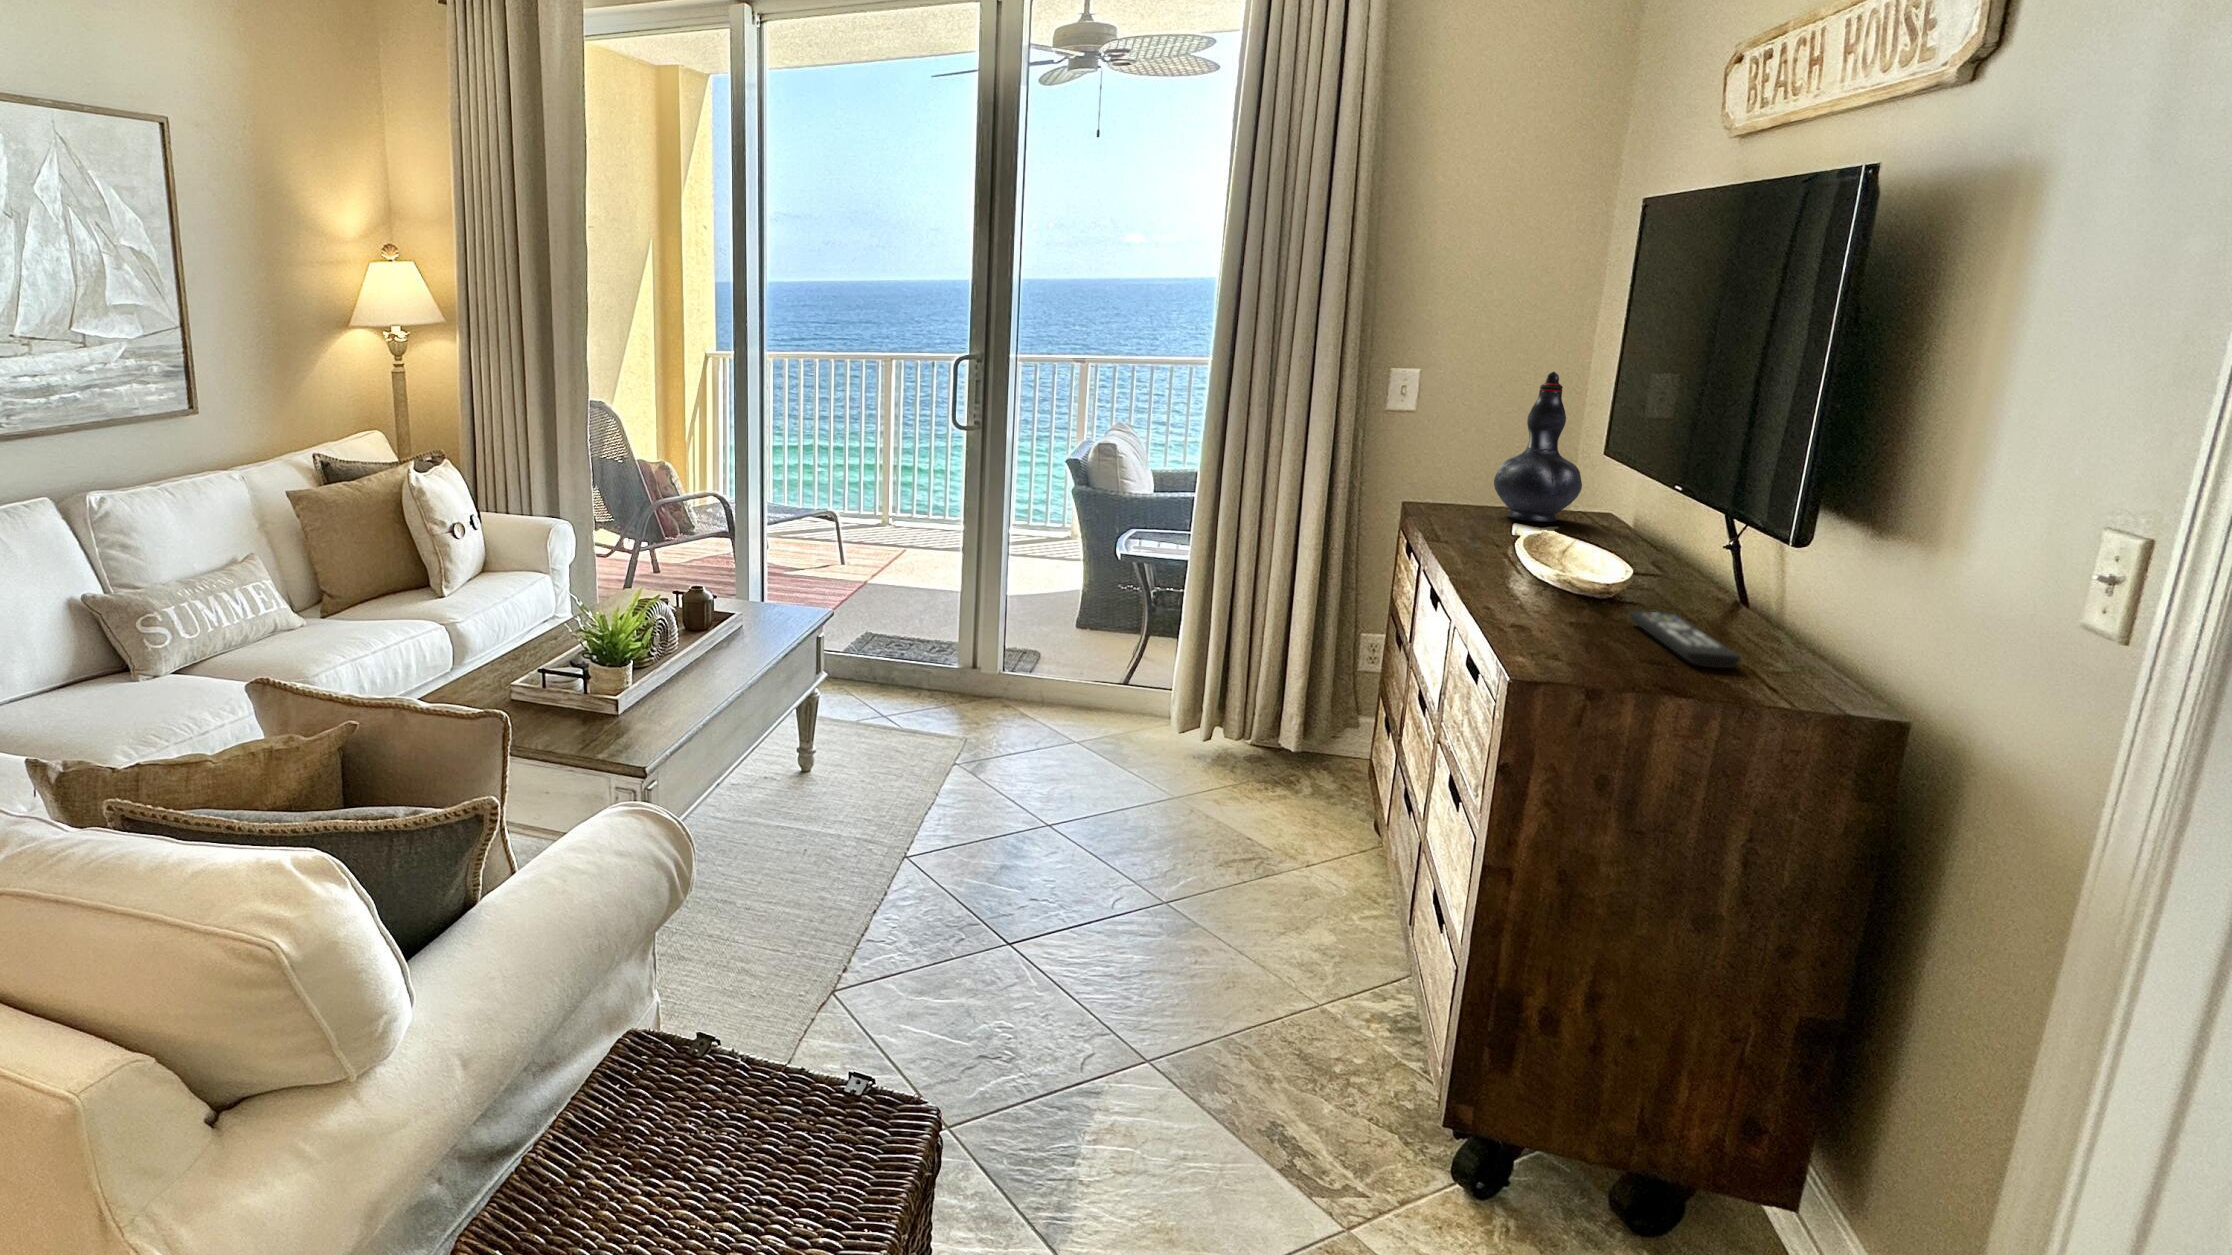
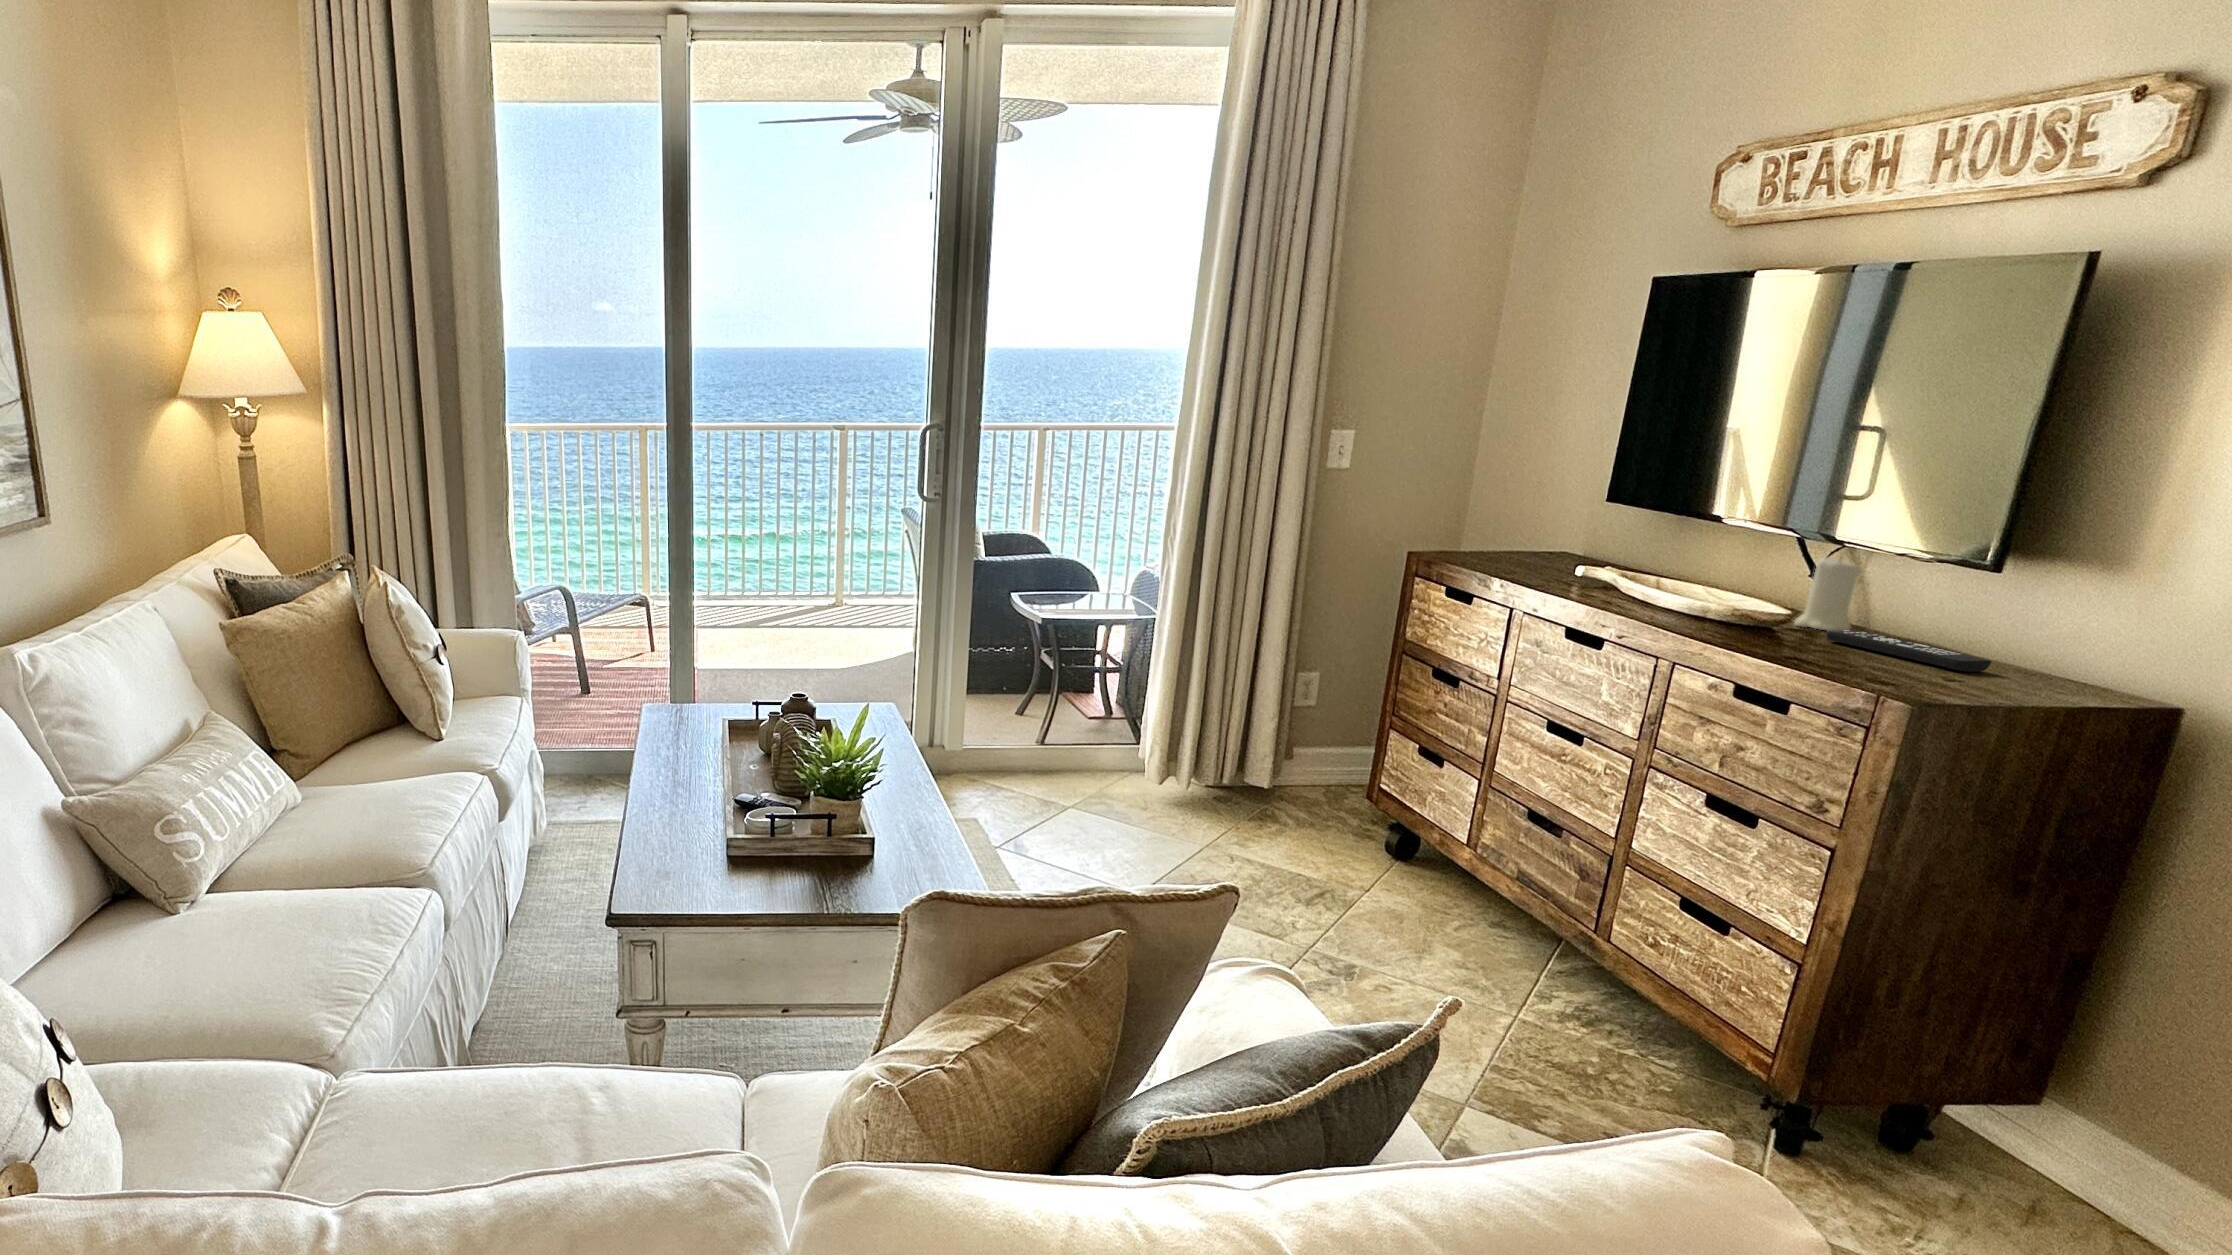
decorative vase: present [1494,372,1582,522] -> none [1475,429,1550,559]
candle: none [1654,527,1731,618] -> present [1795,557,1861,630]

